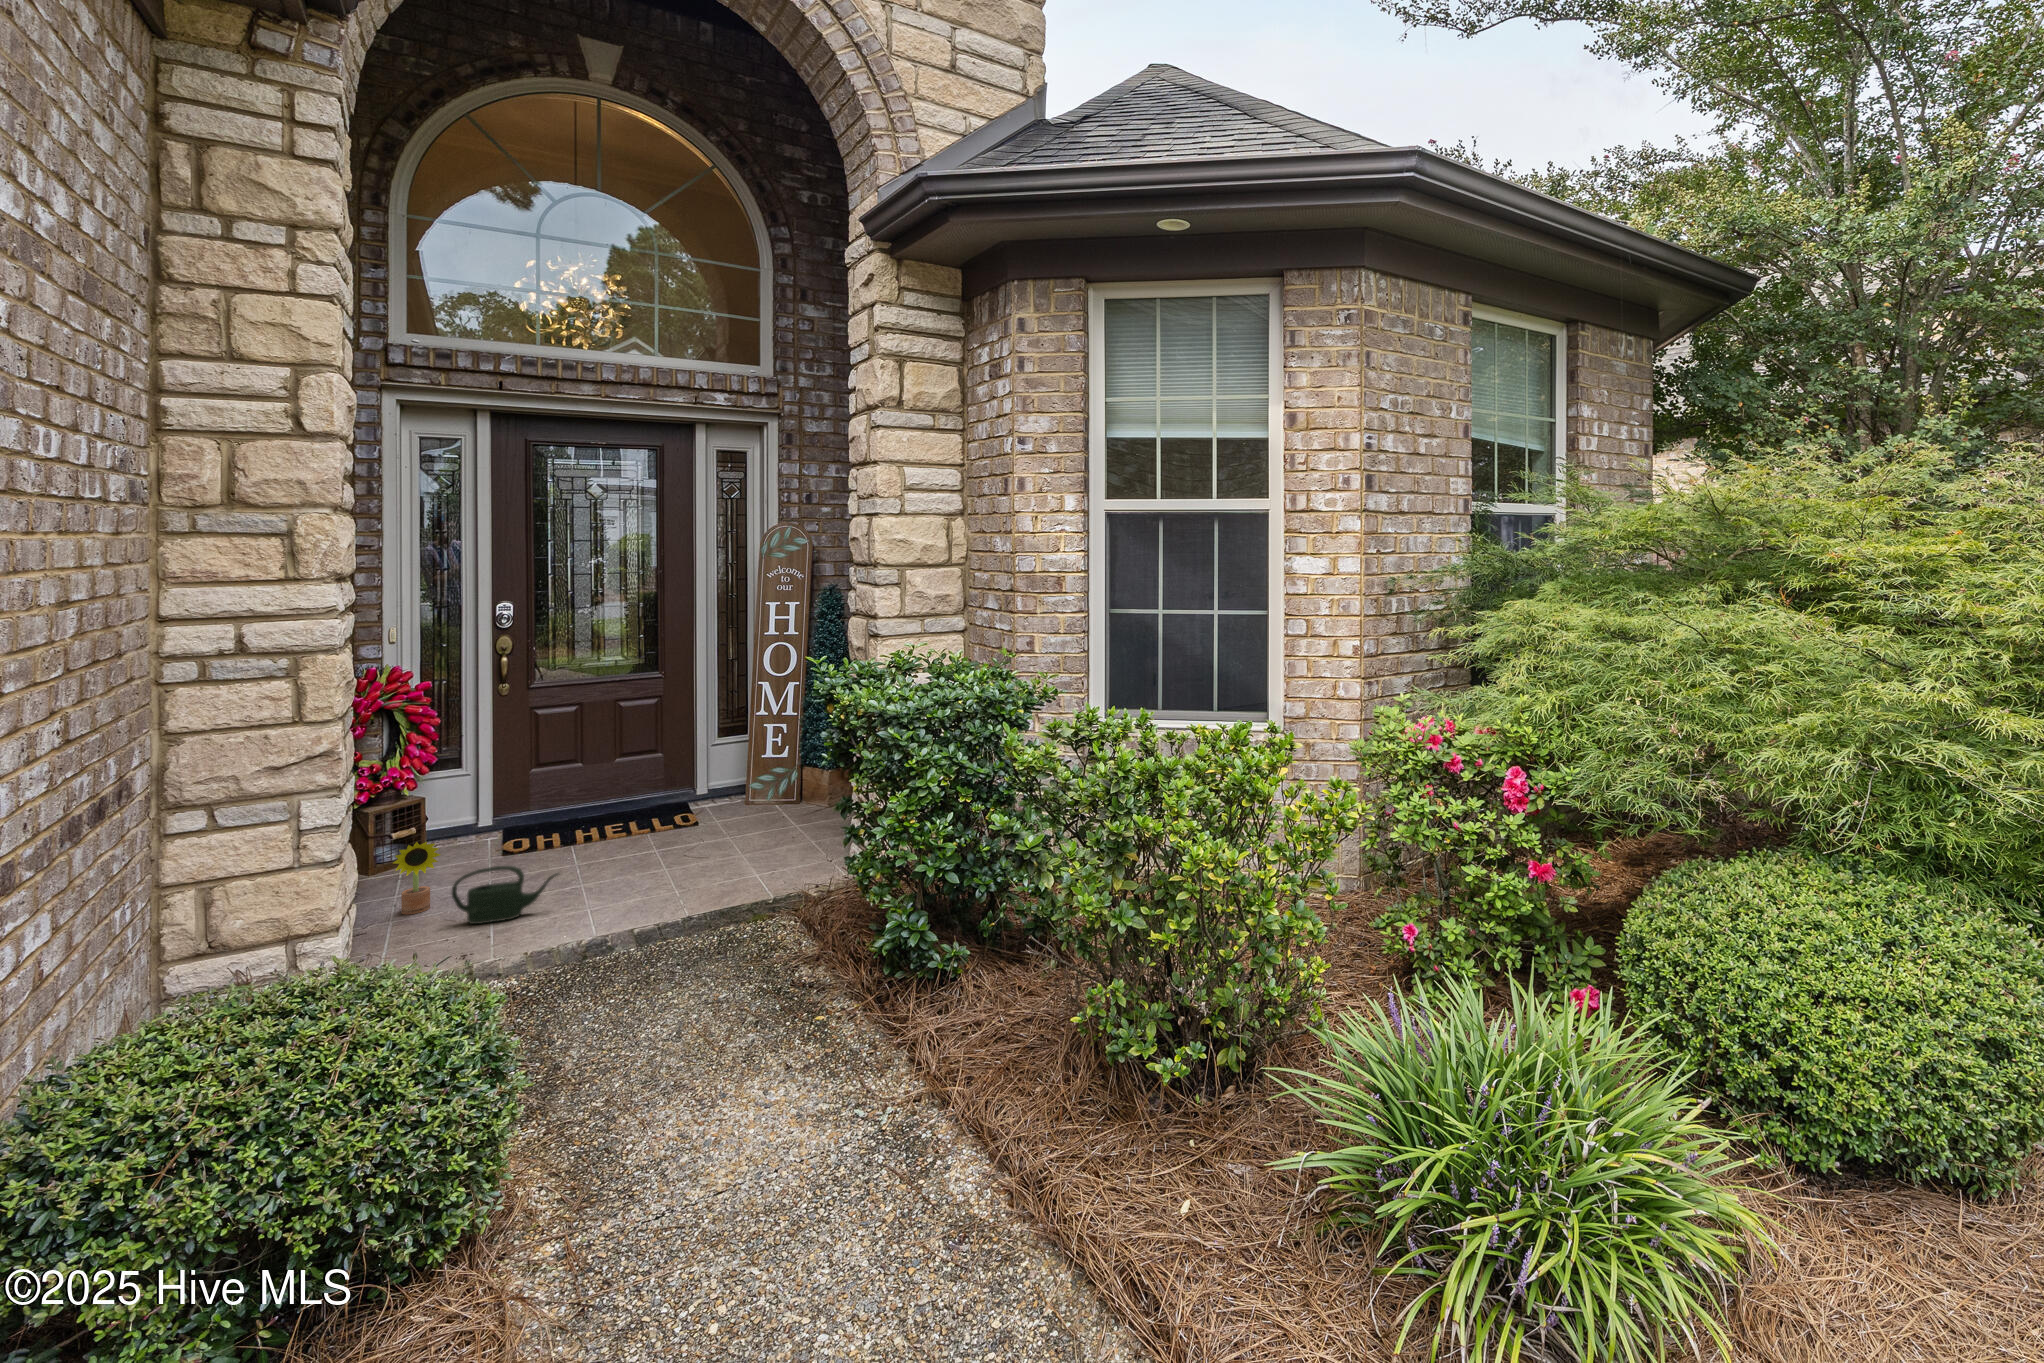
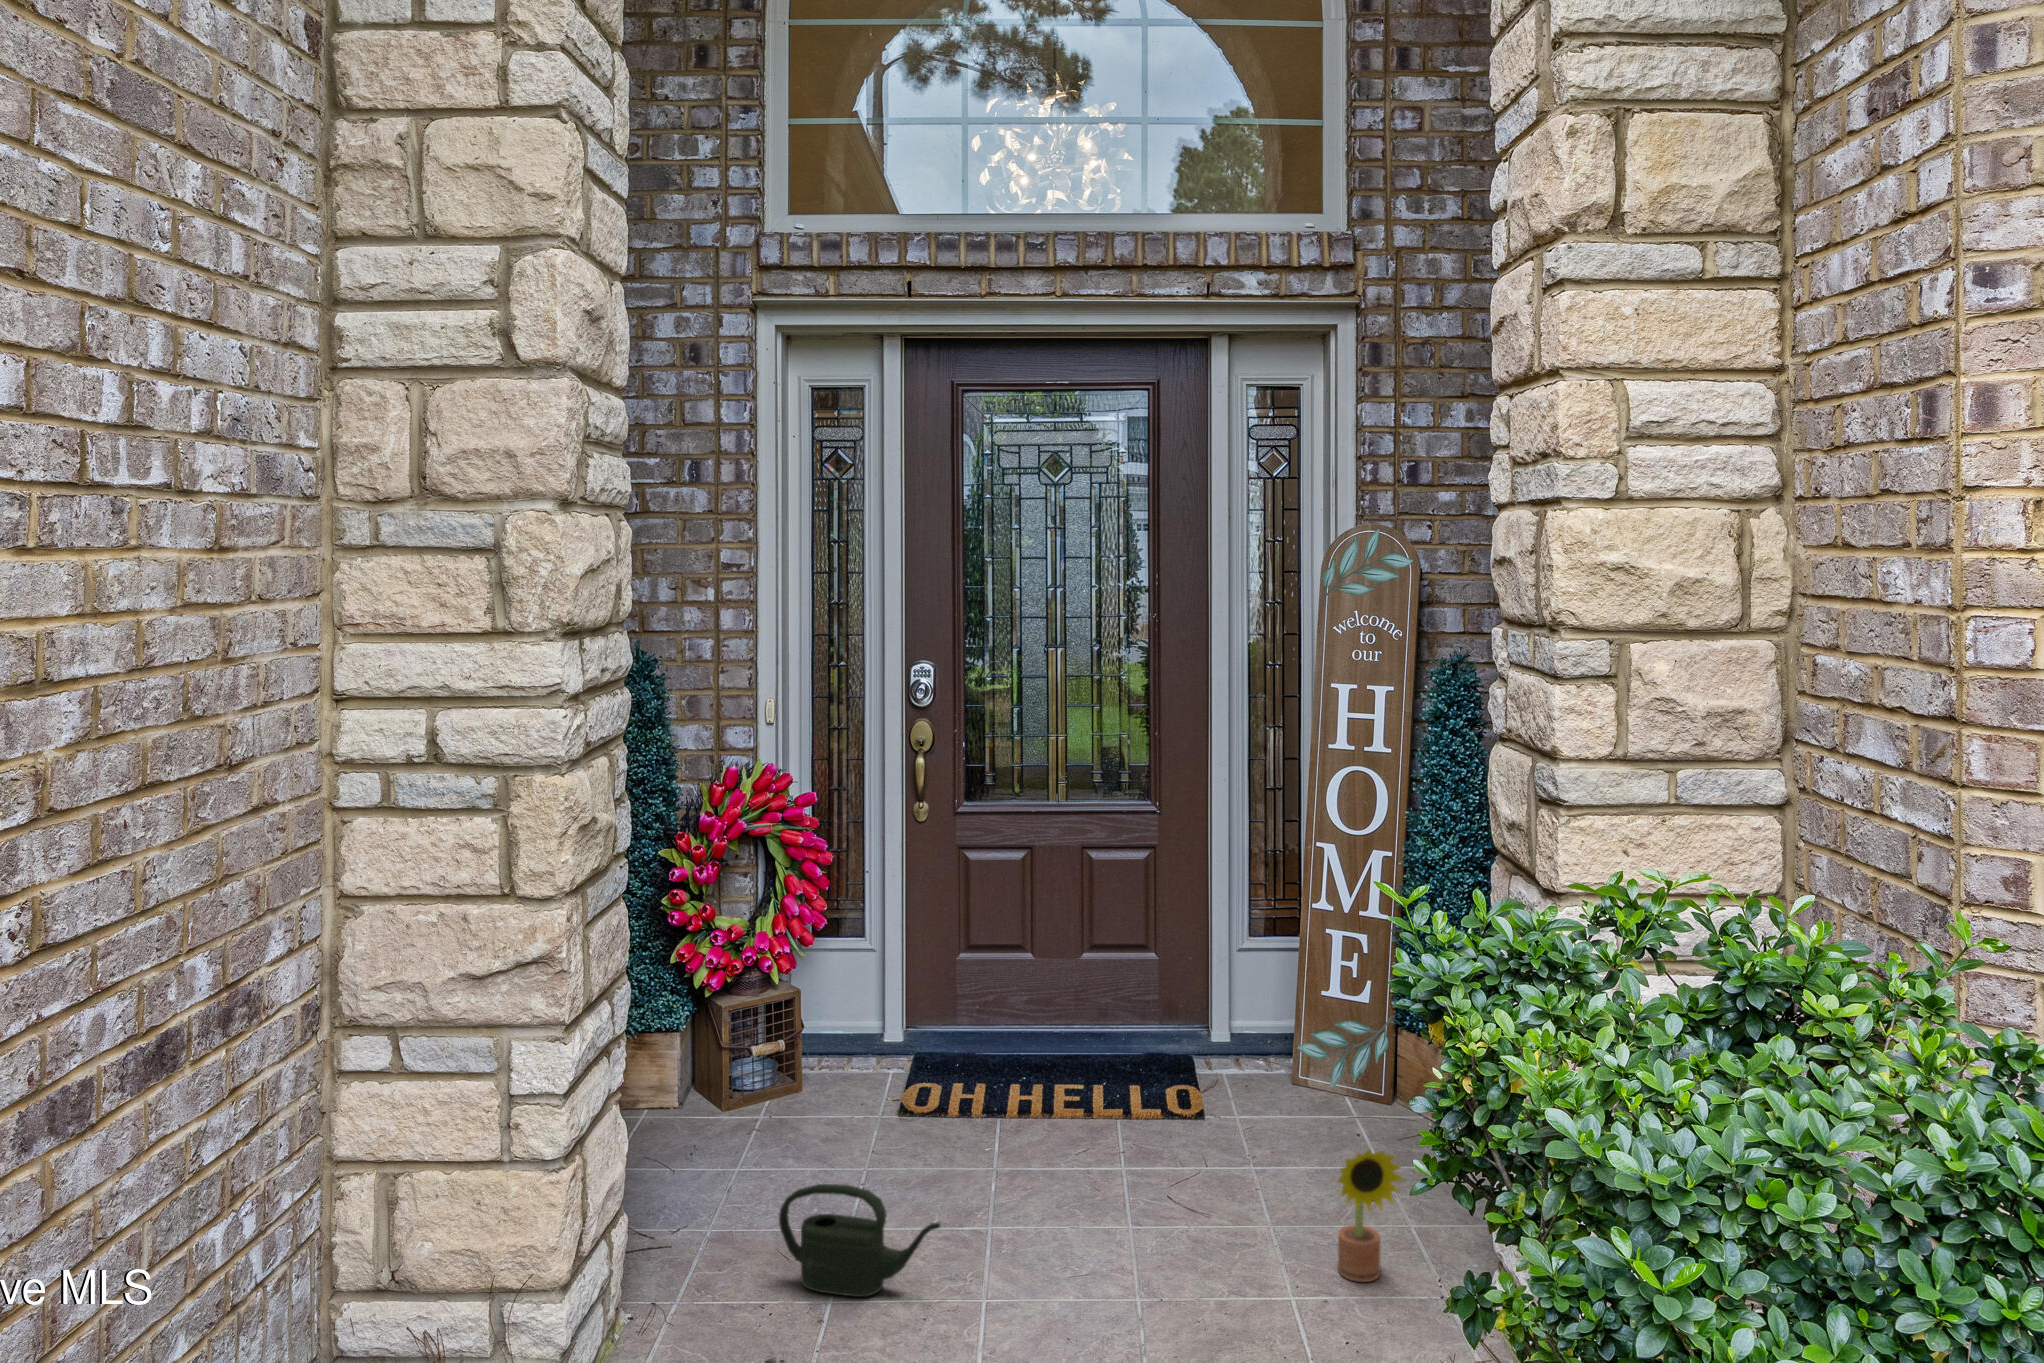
decorative plant: present [393,842,440,914] -> present [1337,1149,1404,1282]

